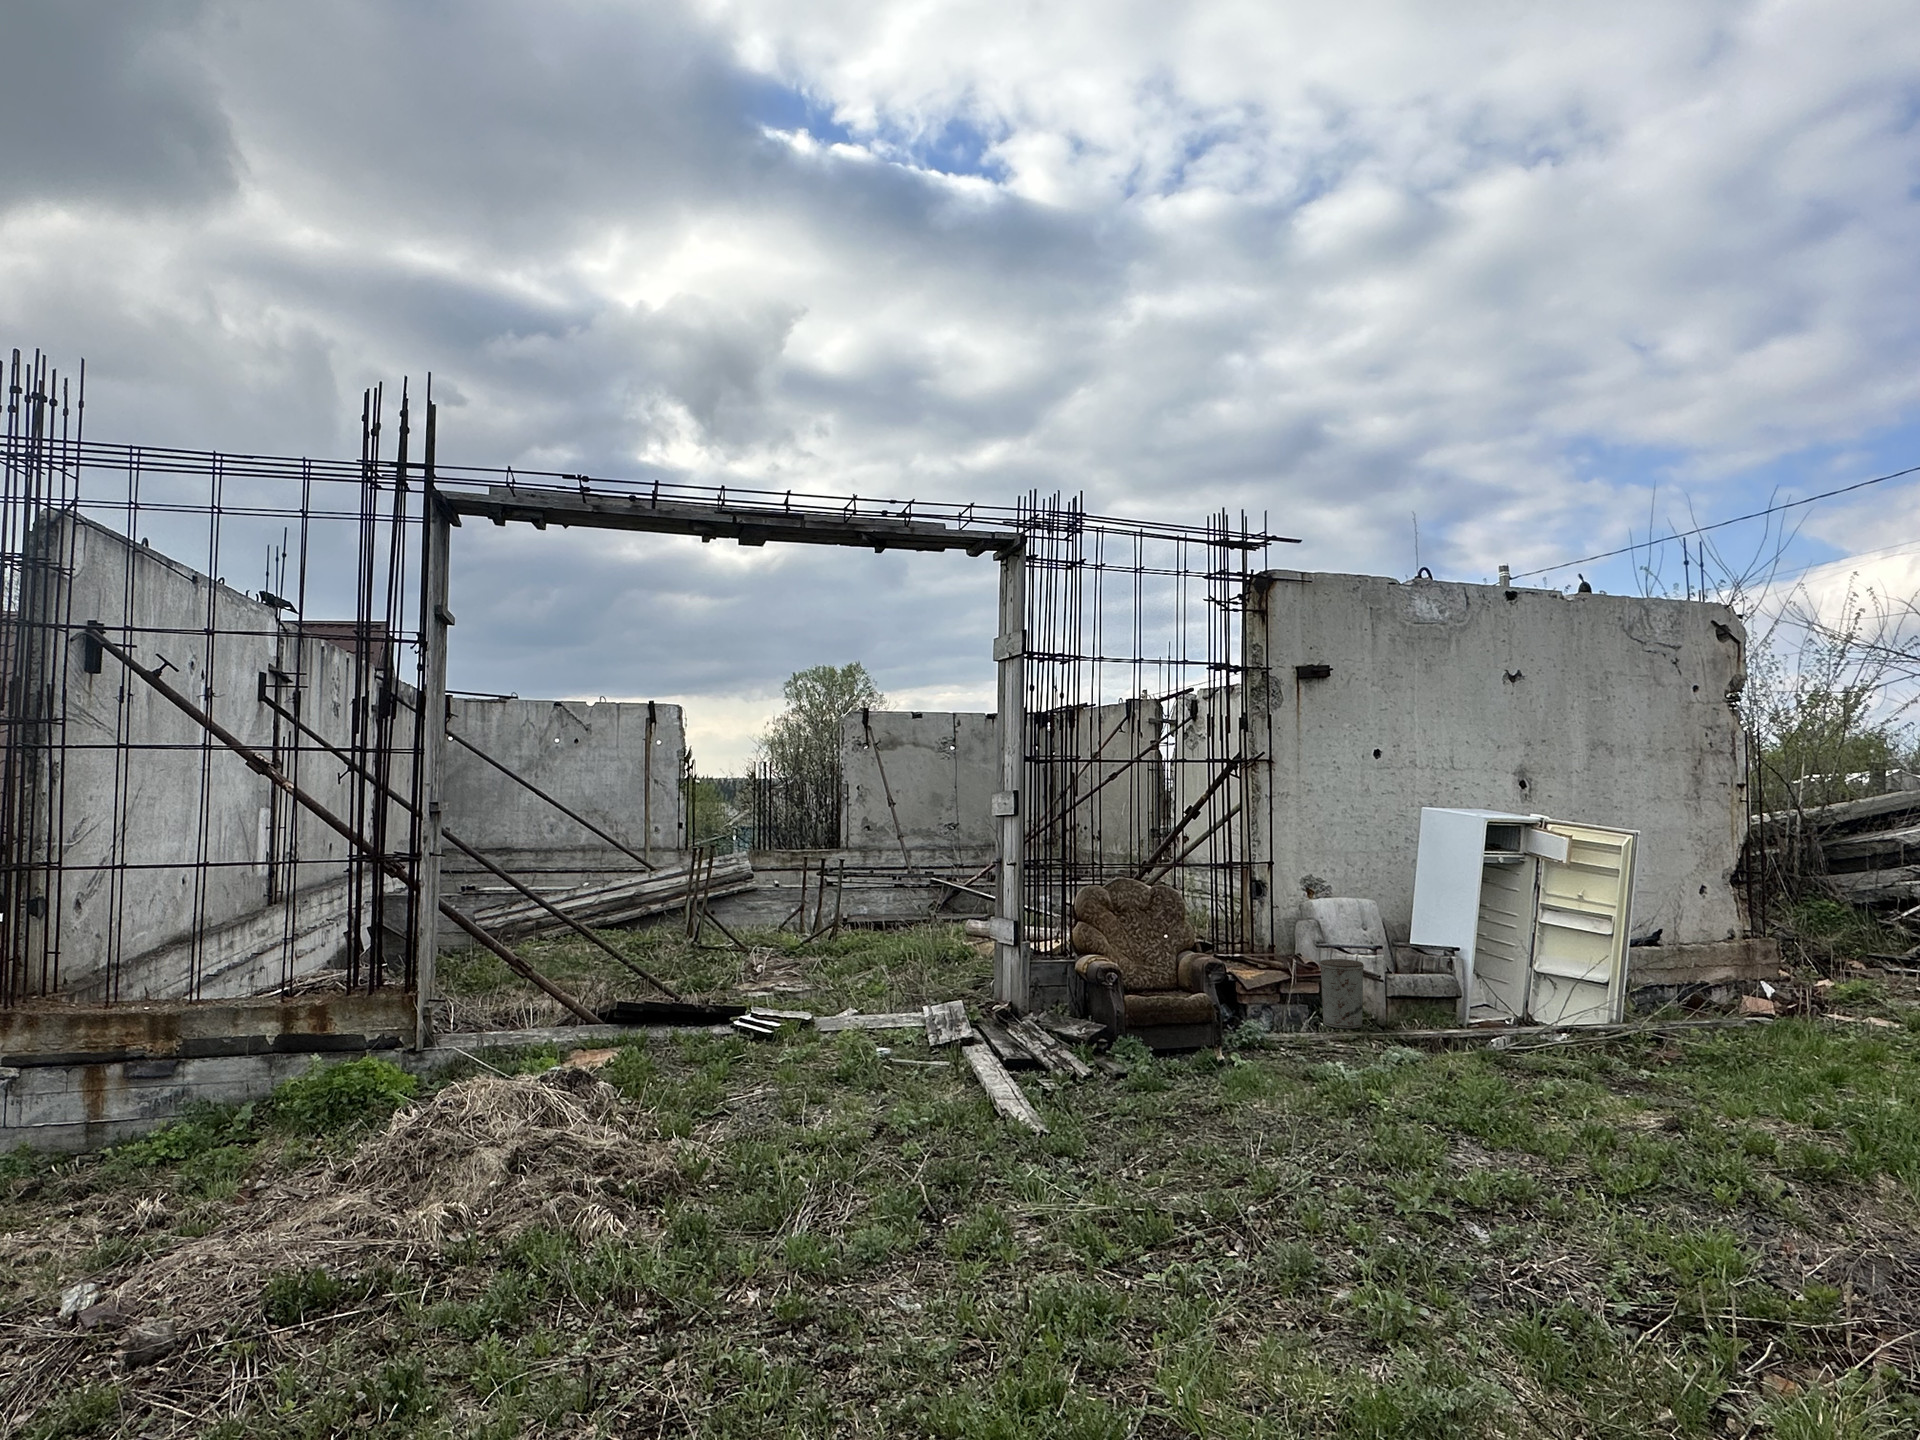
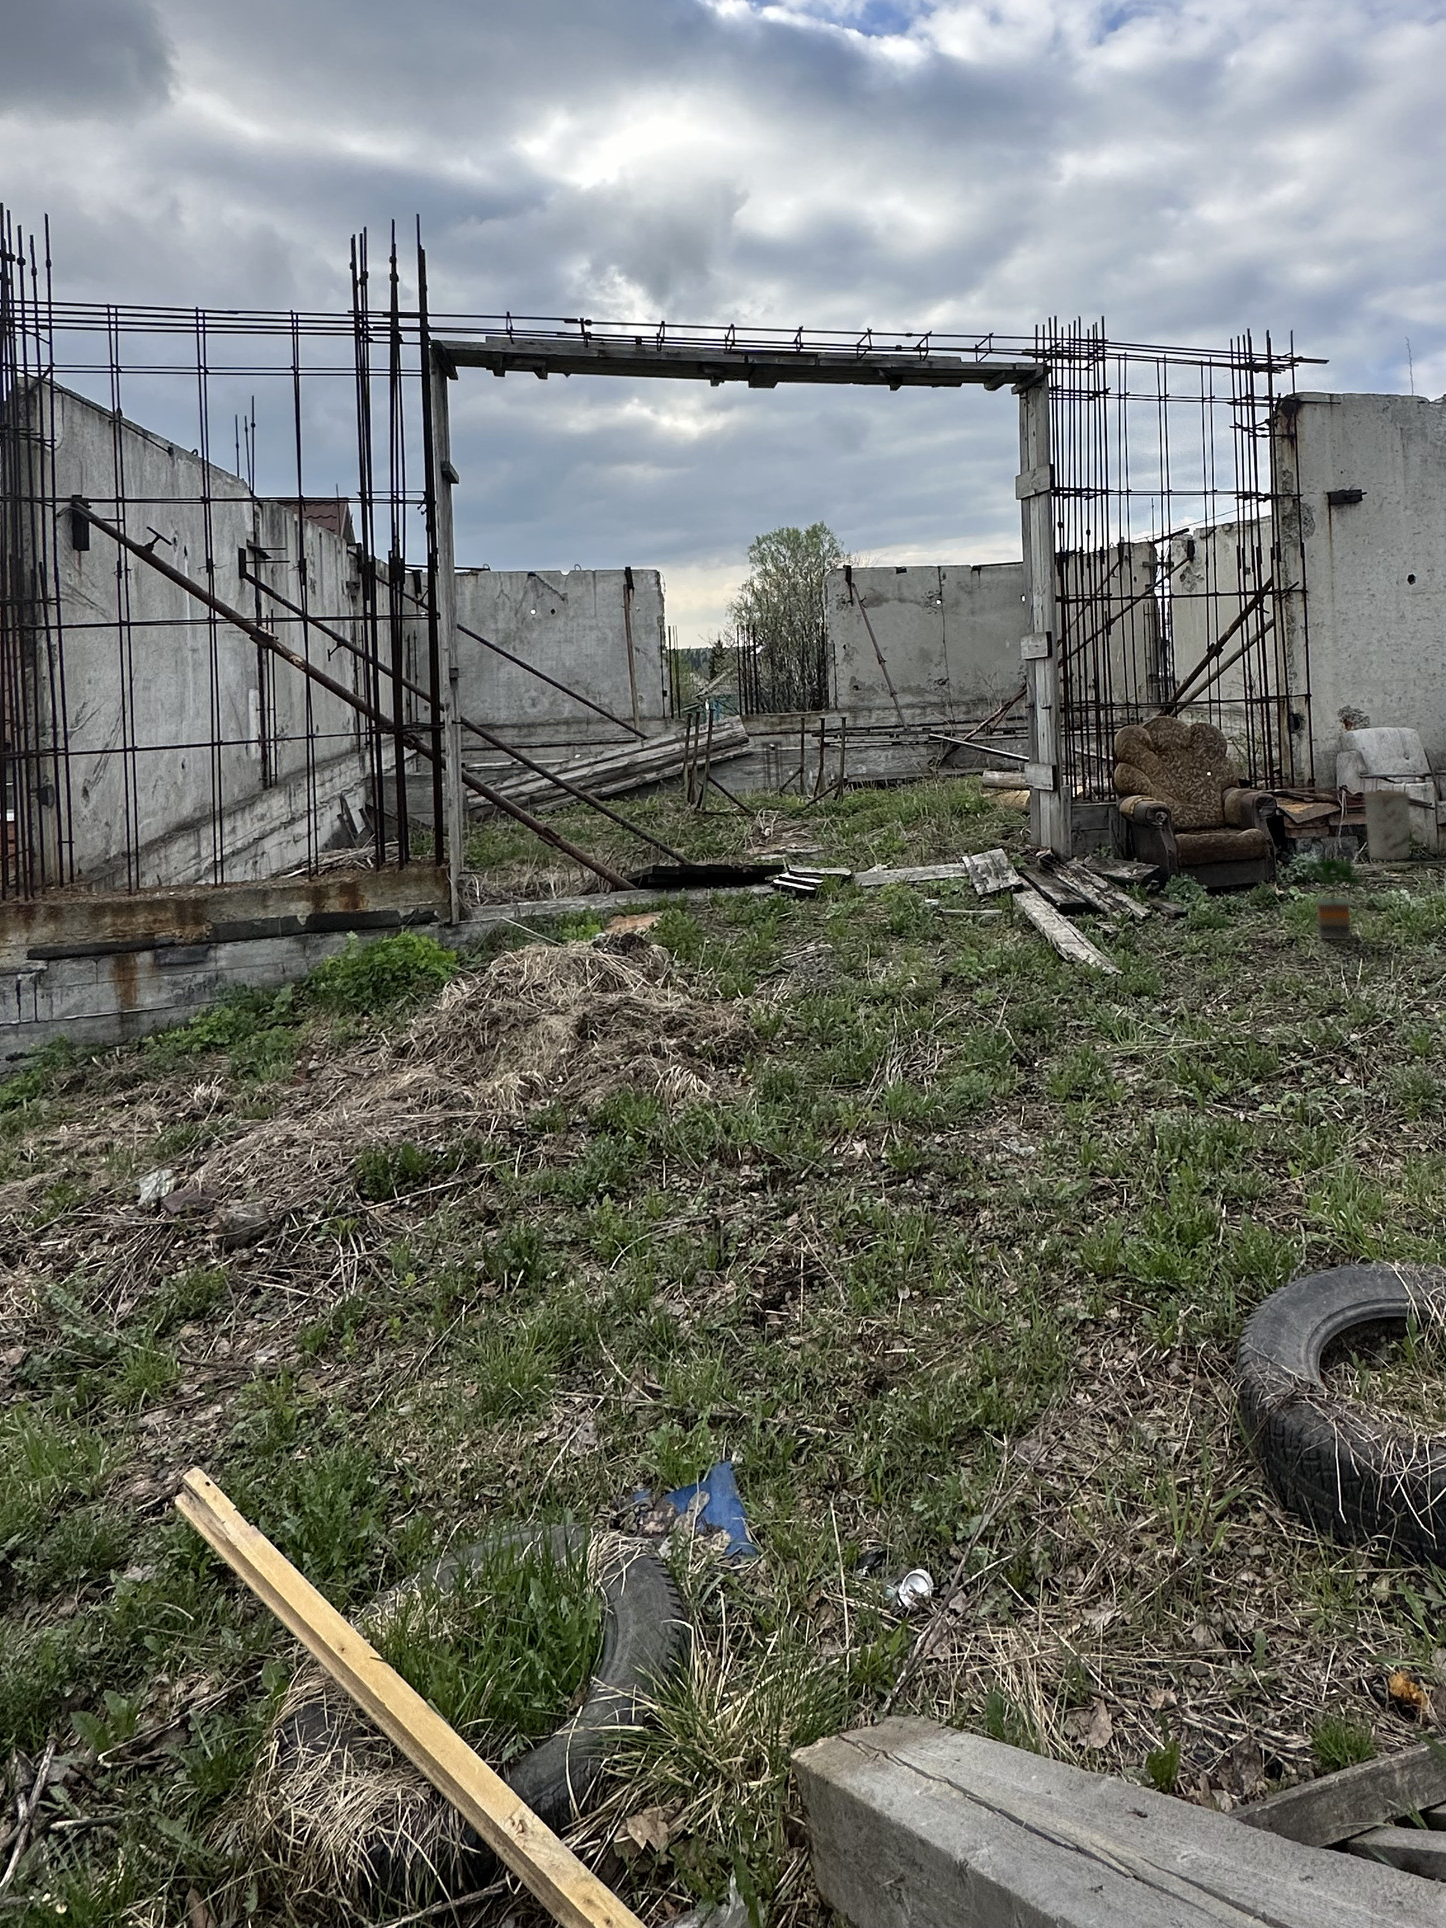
stool: none [761,876,783,924] -> present [761,740,784,787]
potted tree: none [1241,1026,1295,1109] -> present [1307,859,1361,939]

